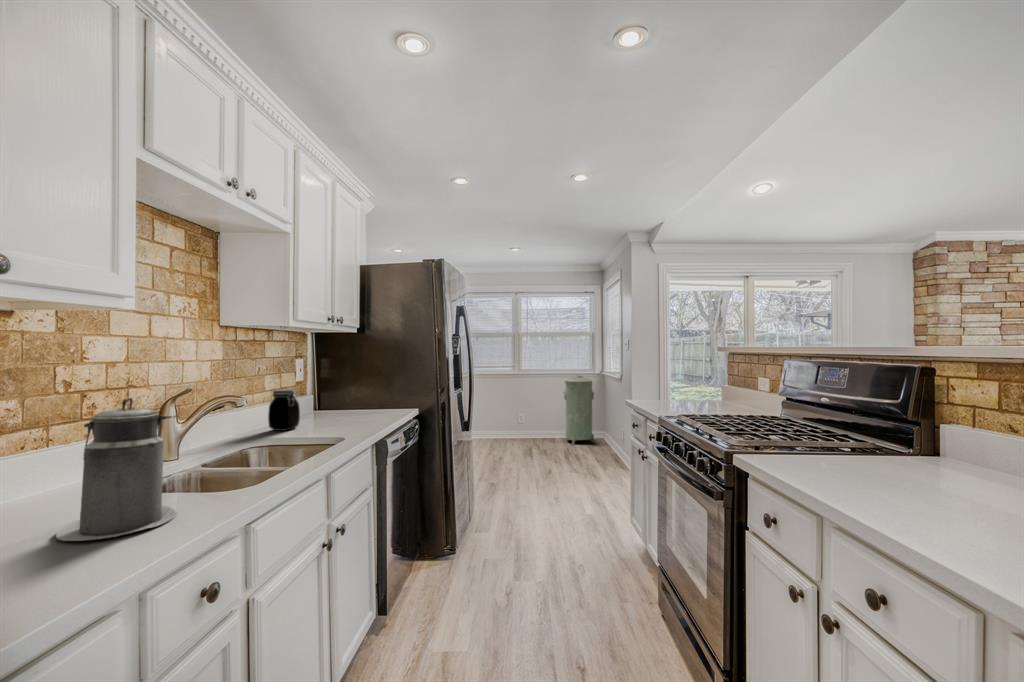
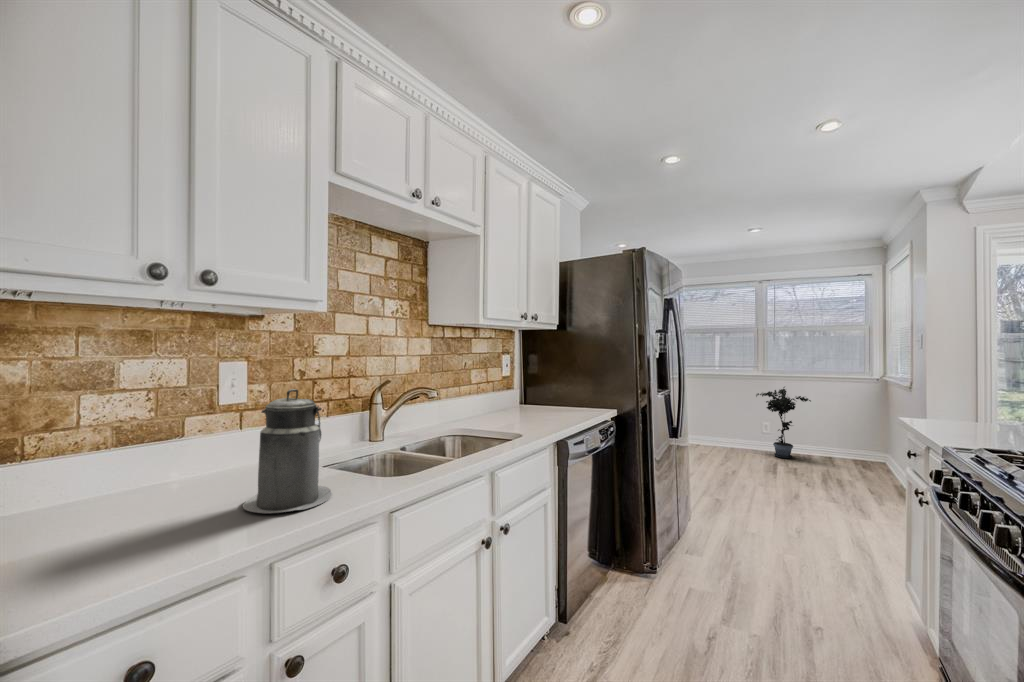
trash can: present [564,375,594,444] -> none [830,379,881,469]
potted plant: none [513,383,552,442] -> present [756,387,811,458]
jar: present [268,389,300,431] -> none [467,383,493,422]

